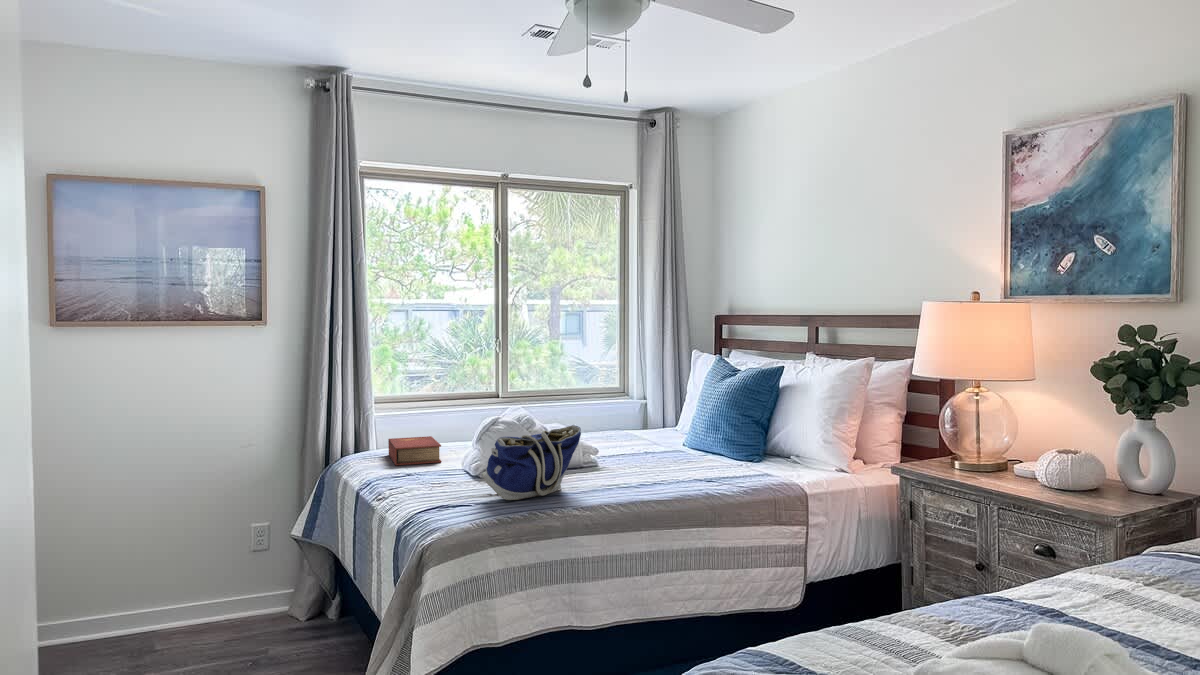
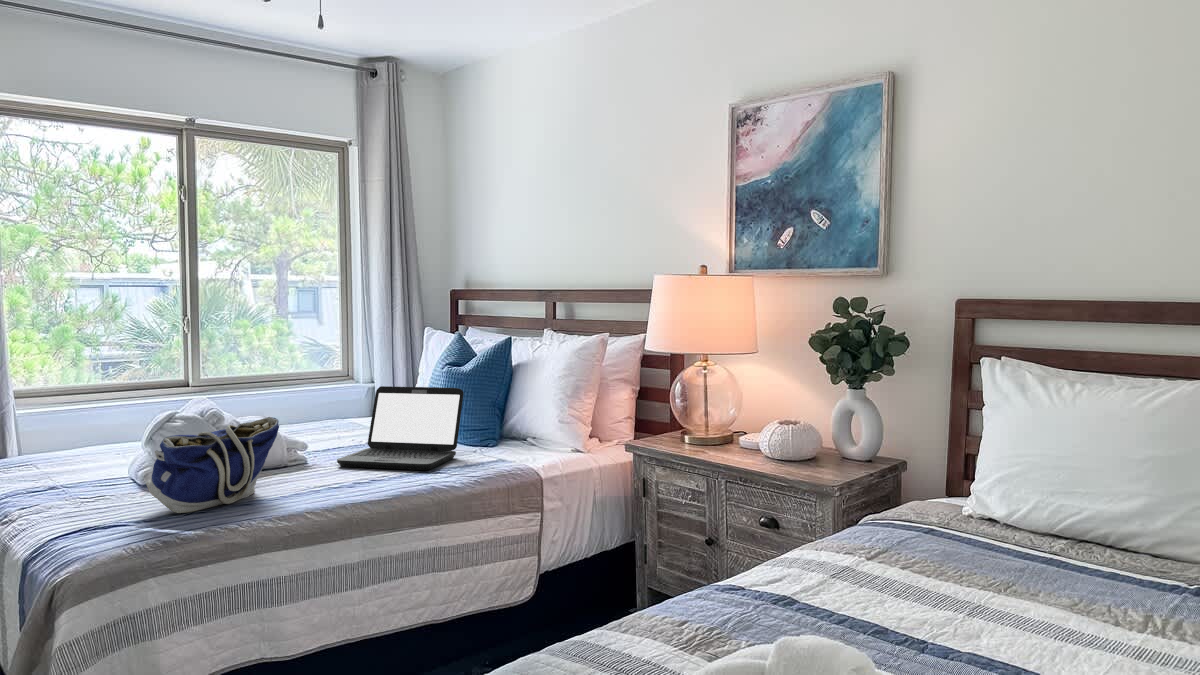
laptop: none [624,403,734,479] -> present [337,386,464,470]
book: present [388,436,441,465] -> none [28,437,101,477]

